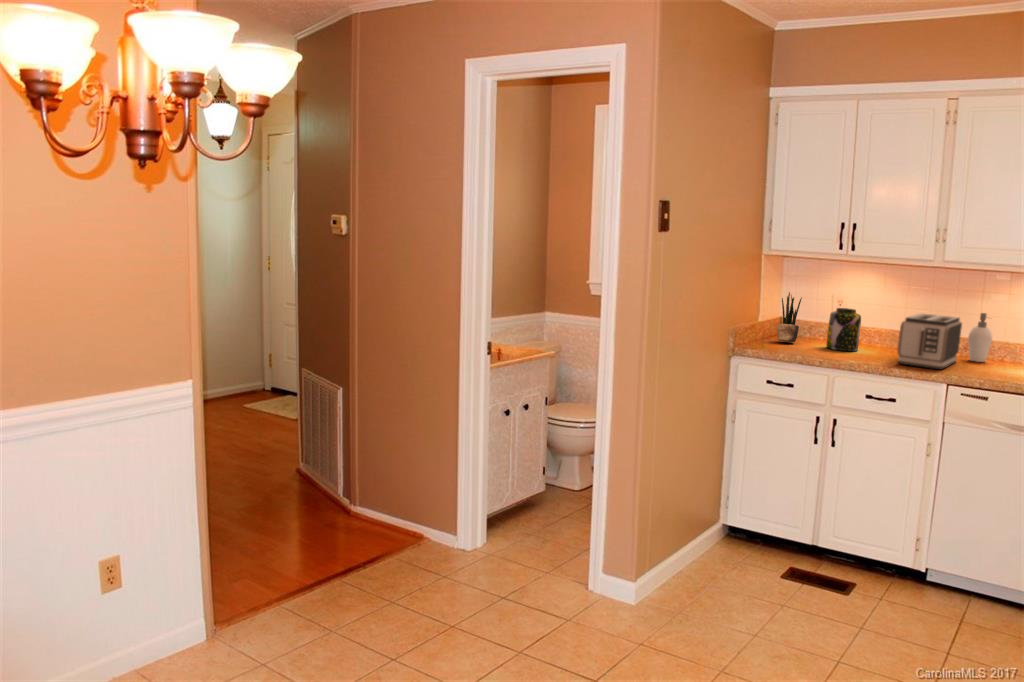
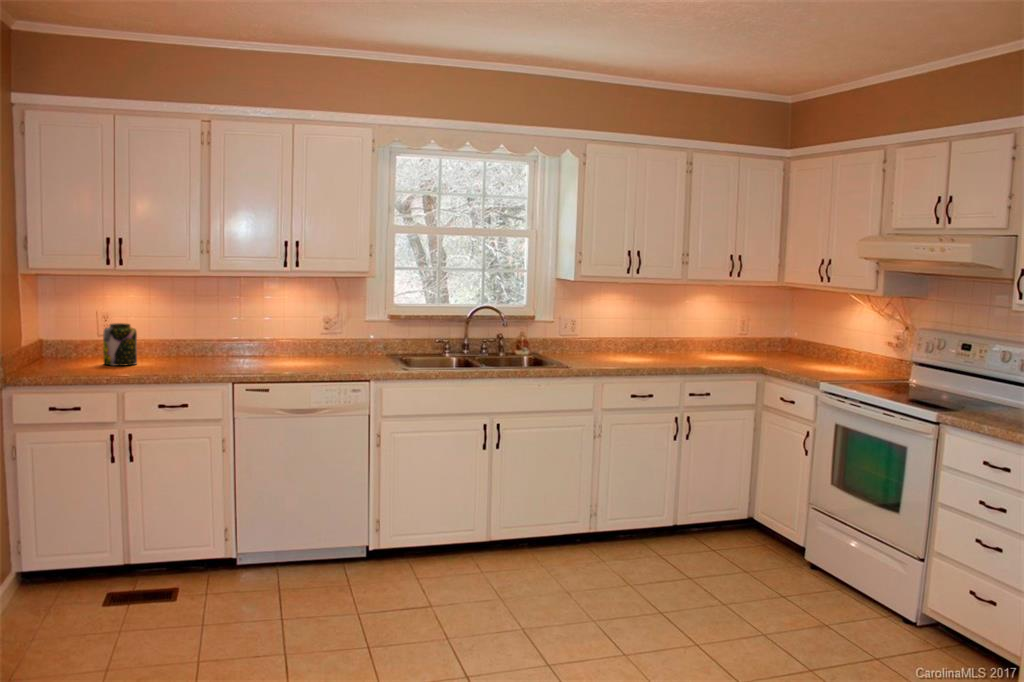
potted plant: present [777,292,802,342] -> none [46,312,70,364]
toaster: present [898,313,962,369] -> none [182,321,231,370]
soap dispenser: present [968,313,992,362] -> none [235,316,255,359]

